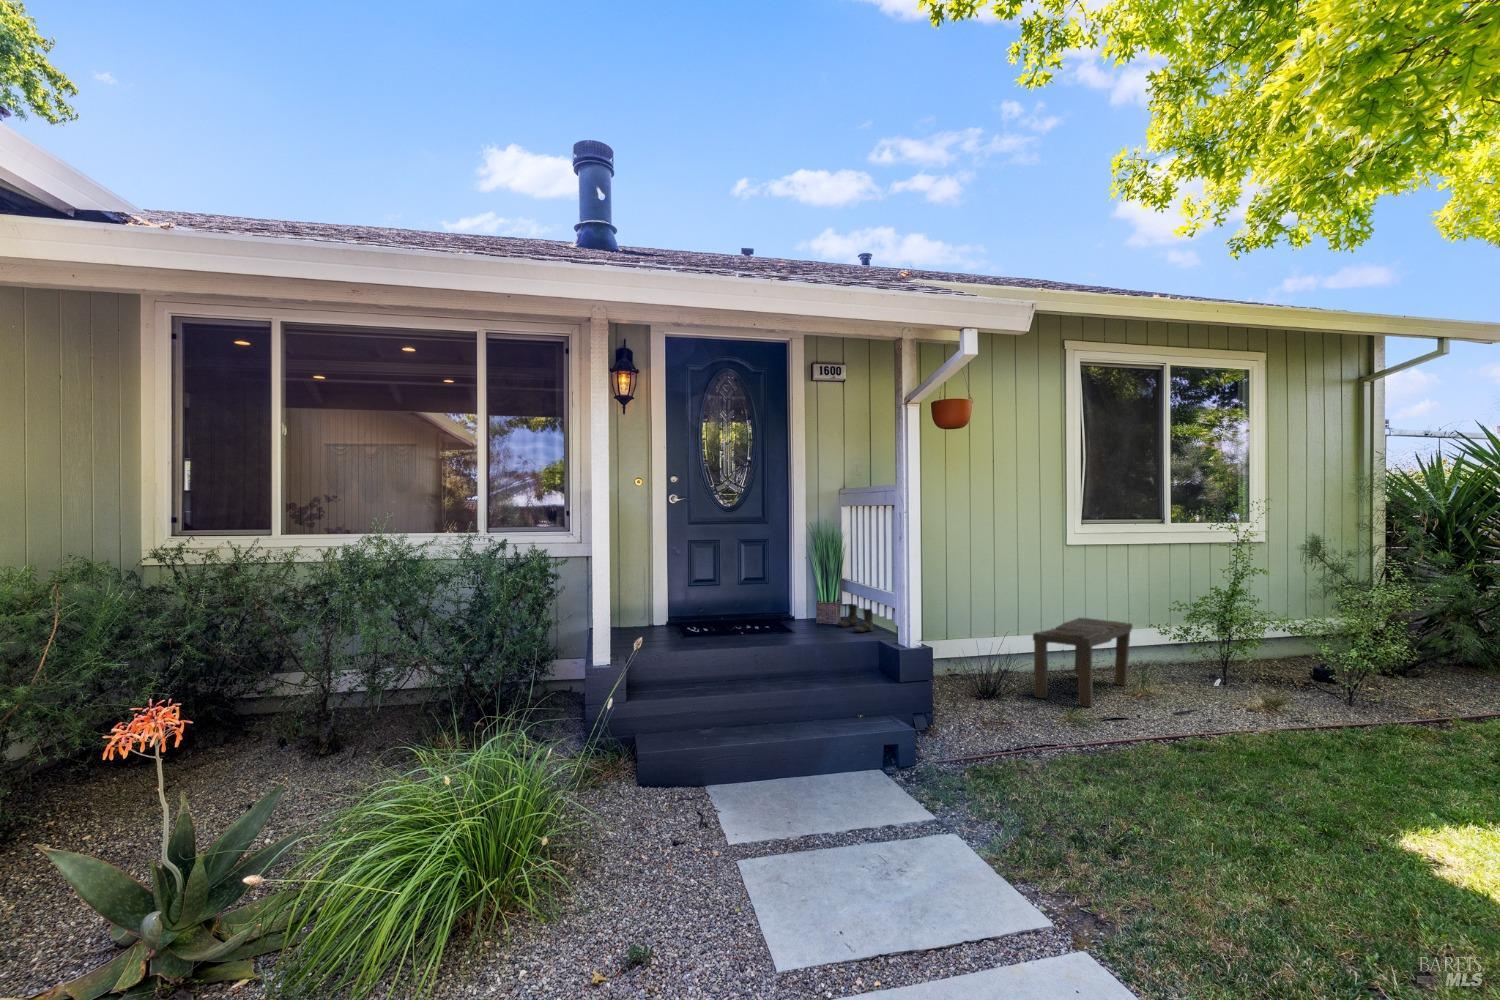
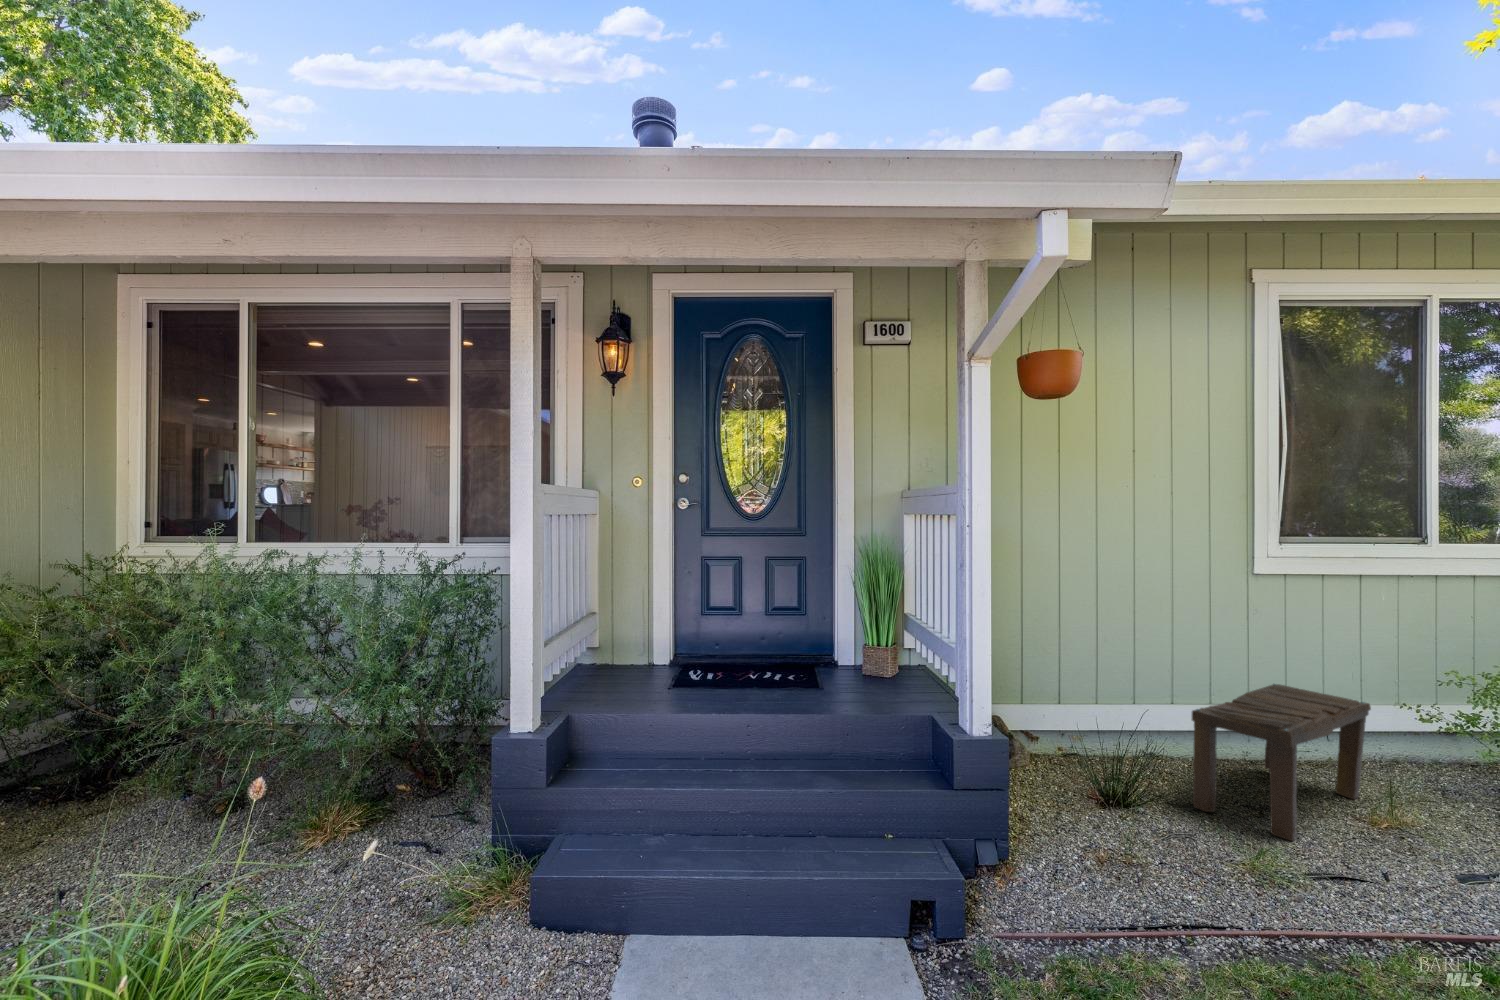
boots: present [838,604,873,632] -> none [881,652,929,697]

